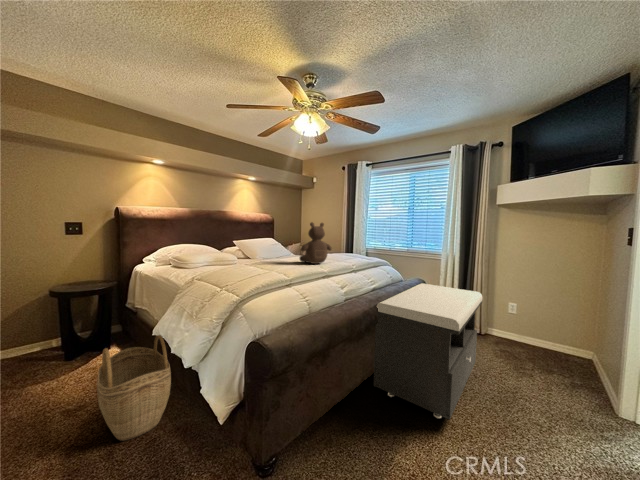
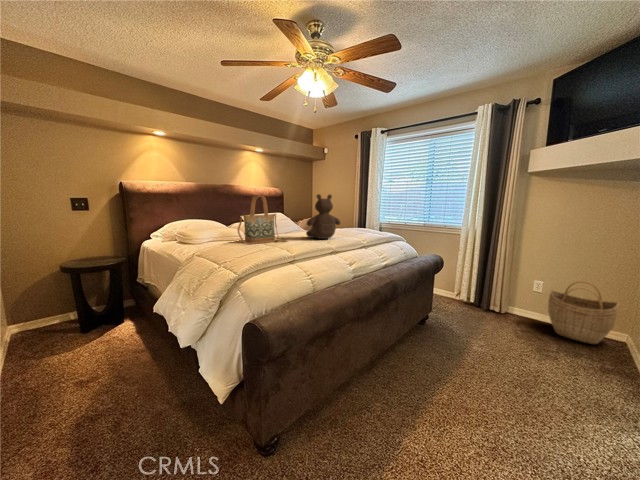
handbag: none [236,223,283,269] -> present [238,196,288,244]
storage bench: present [374,284,482,420] -> none [383,260,506,405]
woven basket: present [97,335,171,441] -> present [548,281,619,344]

